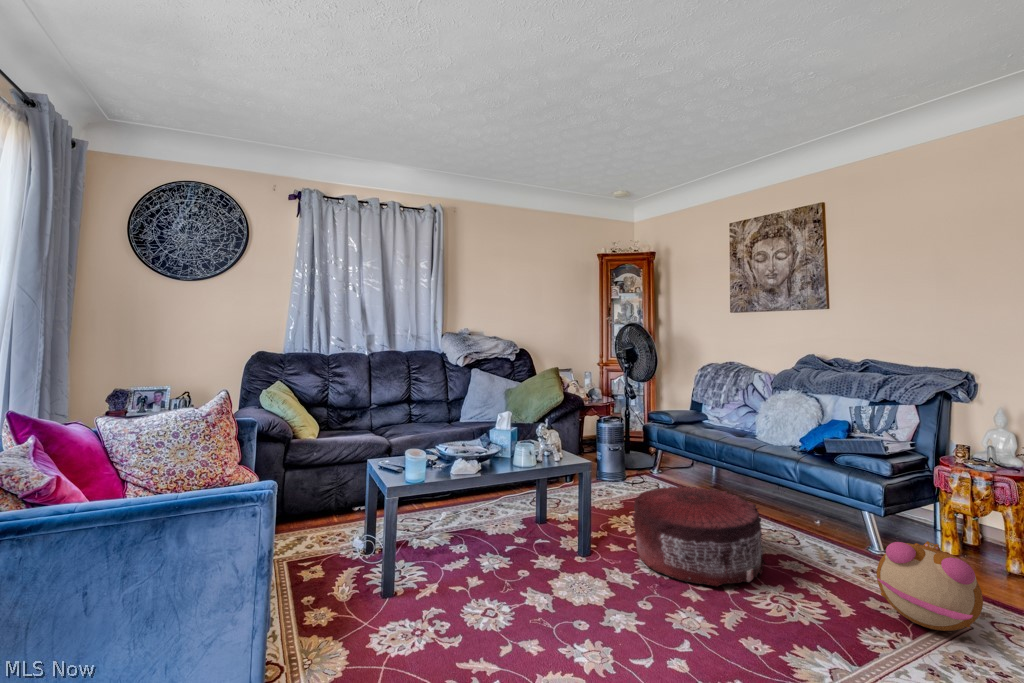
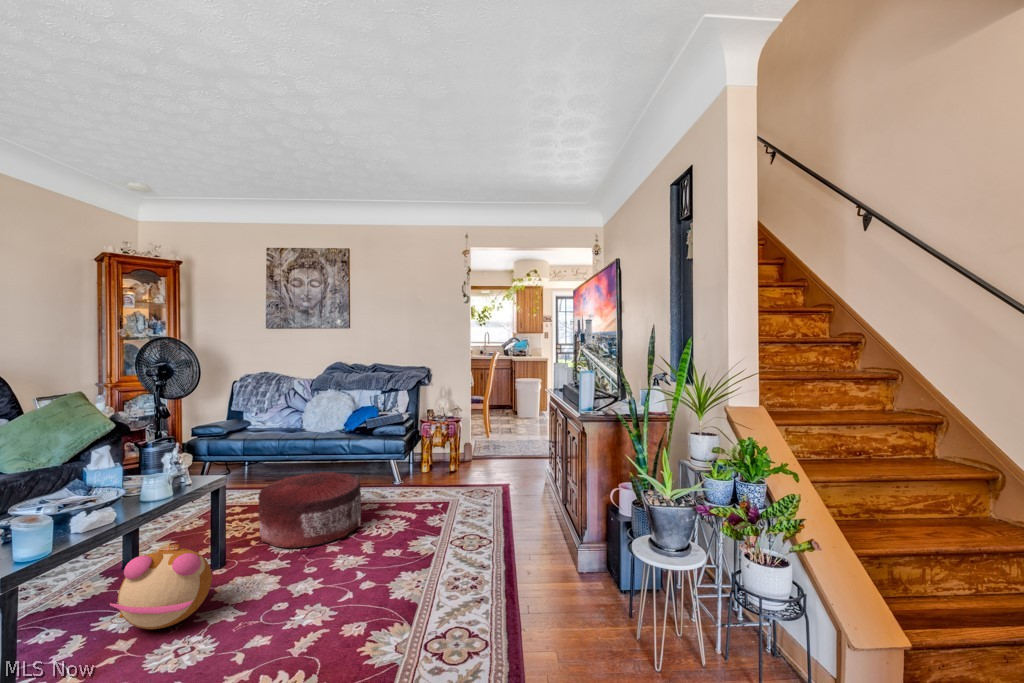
plush toy: present [877,541,983,631] -> present [110,544,212,629]

